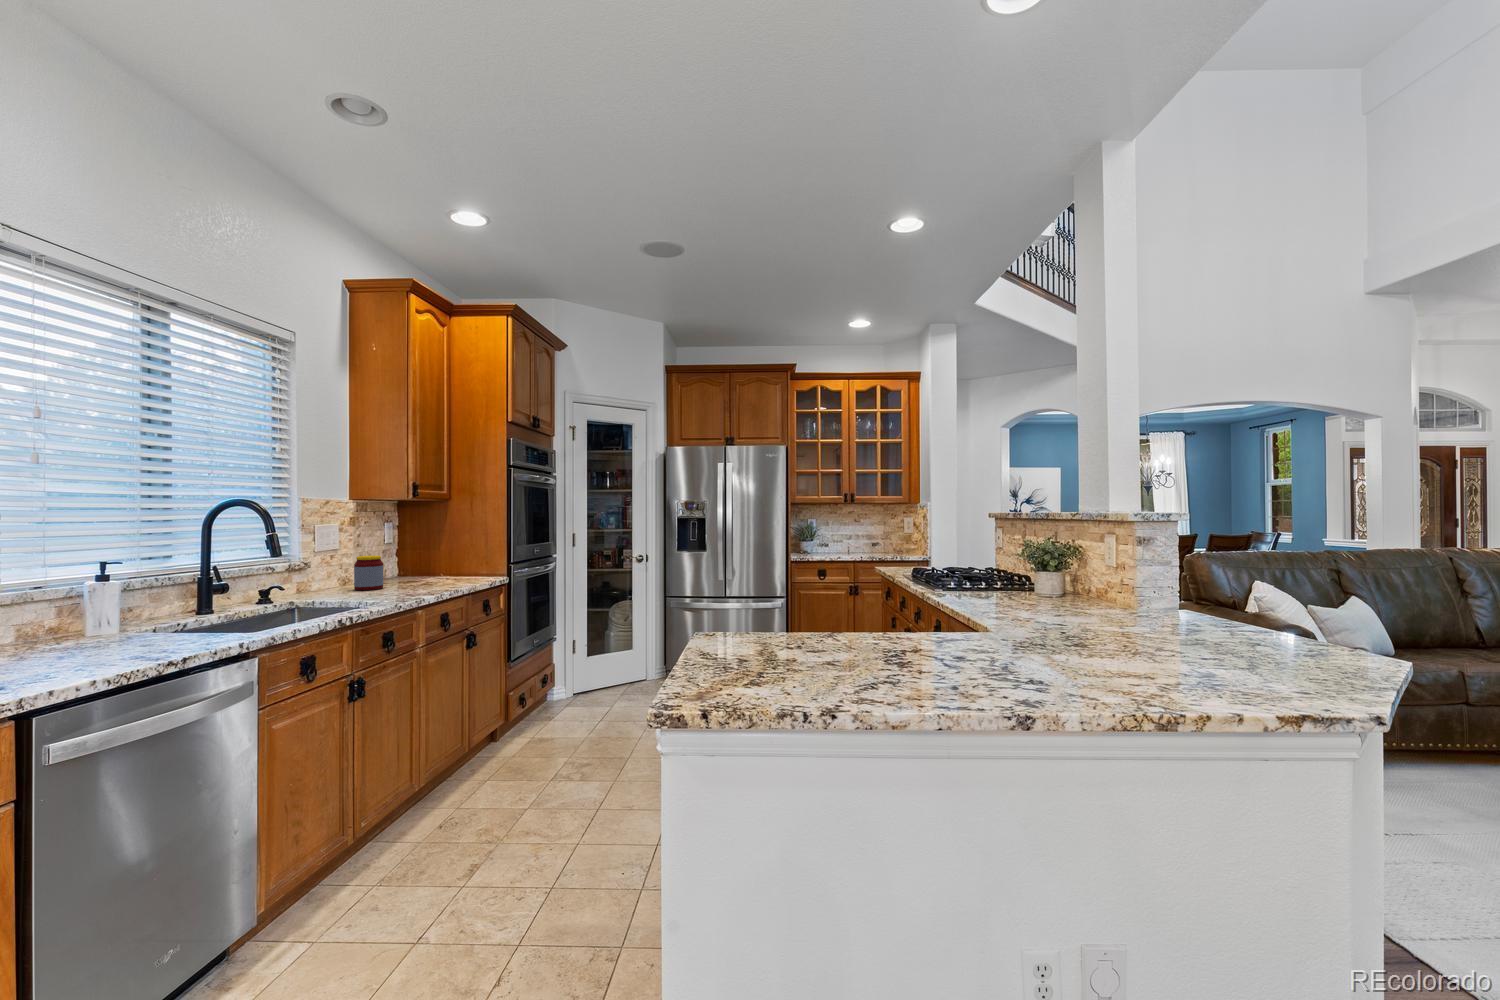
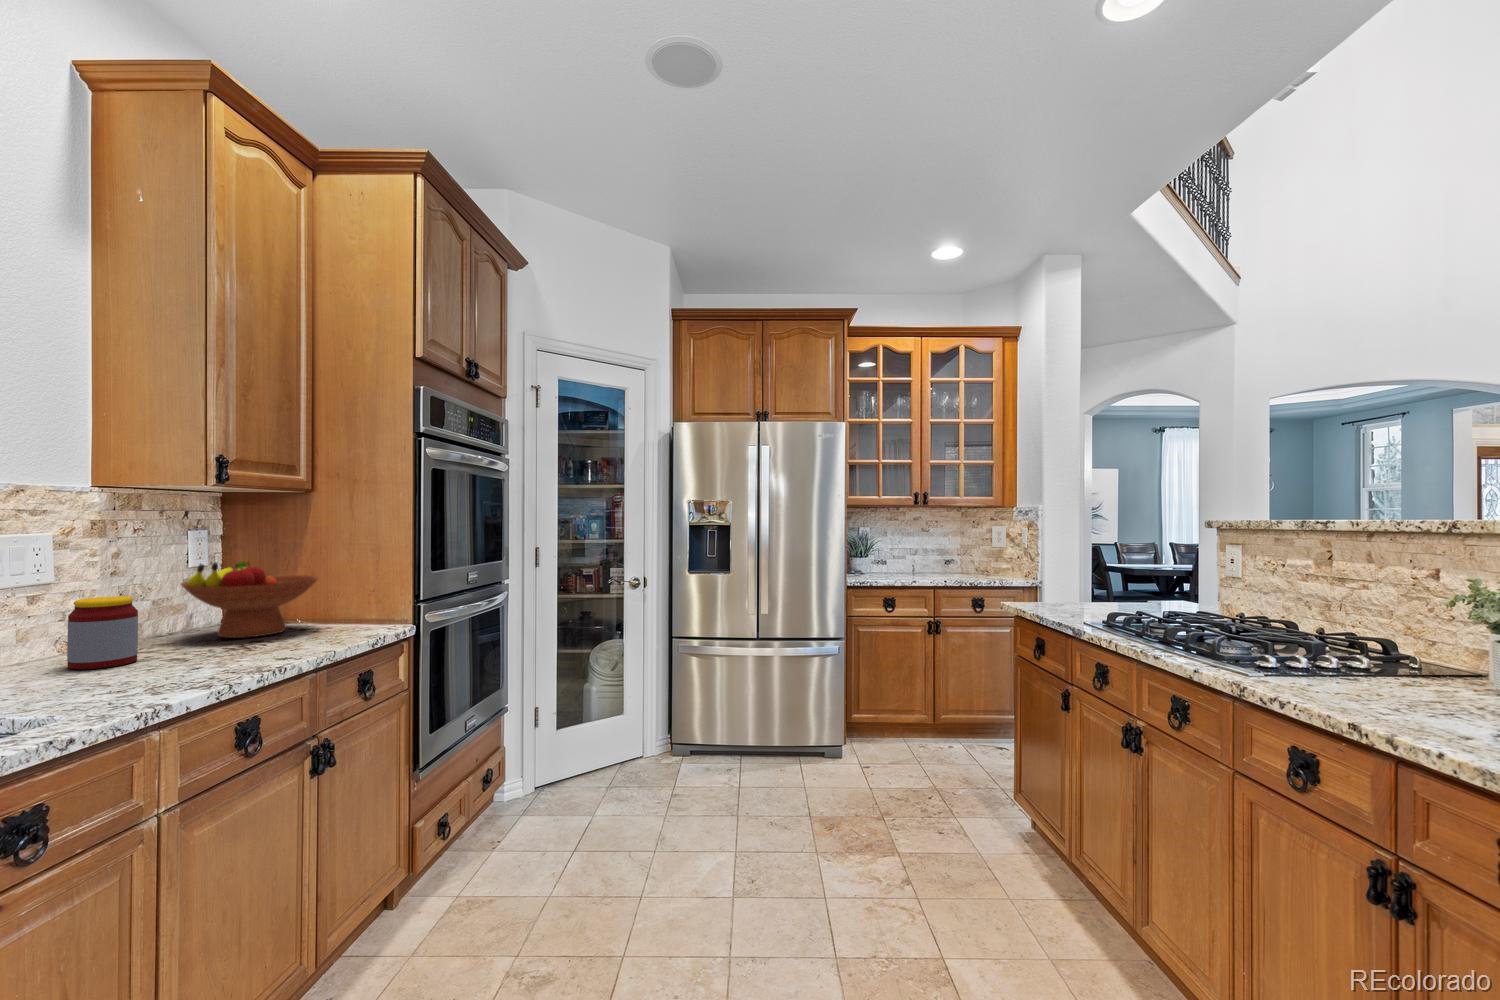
fruit bowl: none [389,540,458,581] -> present [181,562,318,638]

